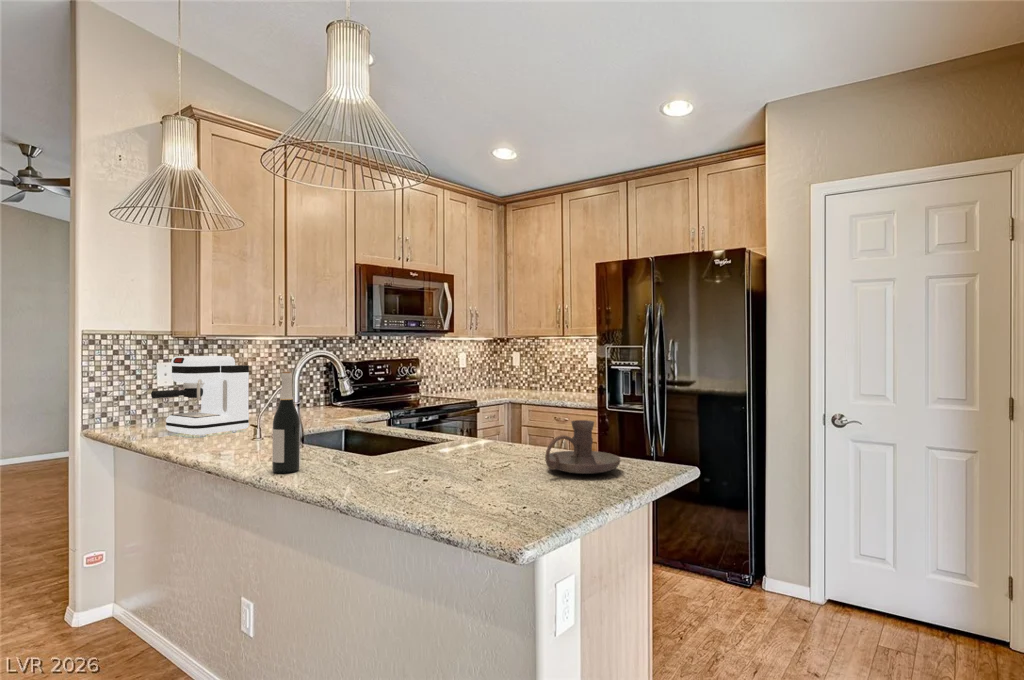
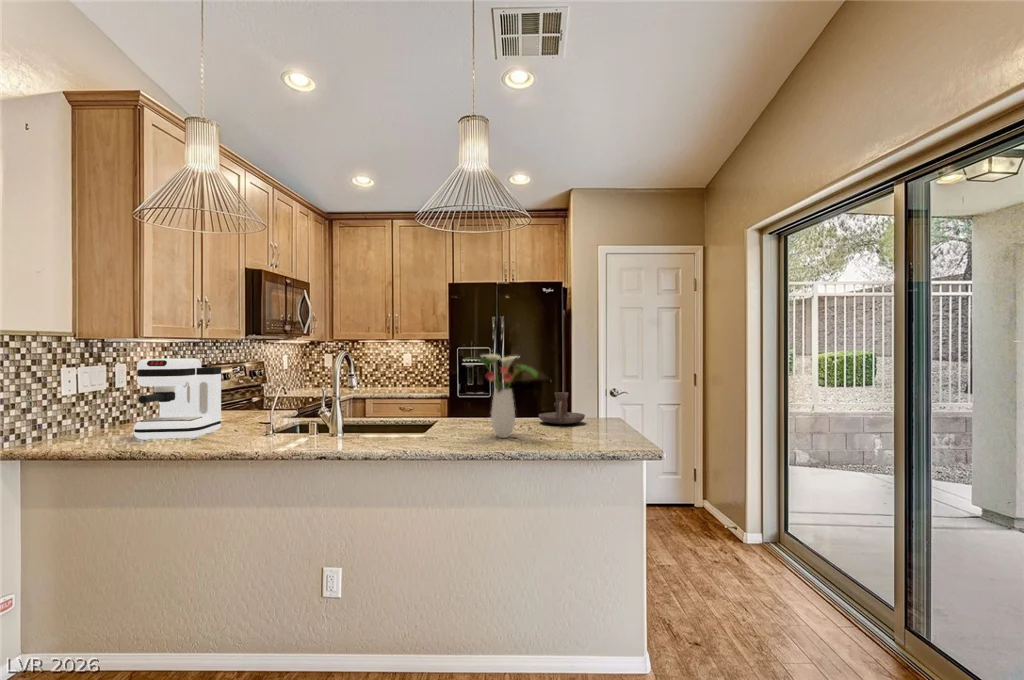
flower arrangement: none [356,357,450,484] -> present [475,354,537,438]
wine bottle: present [272,372,300,473] -> none [383,367,404,446]

